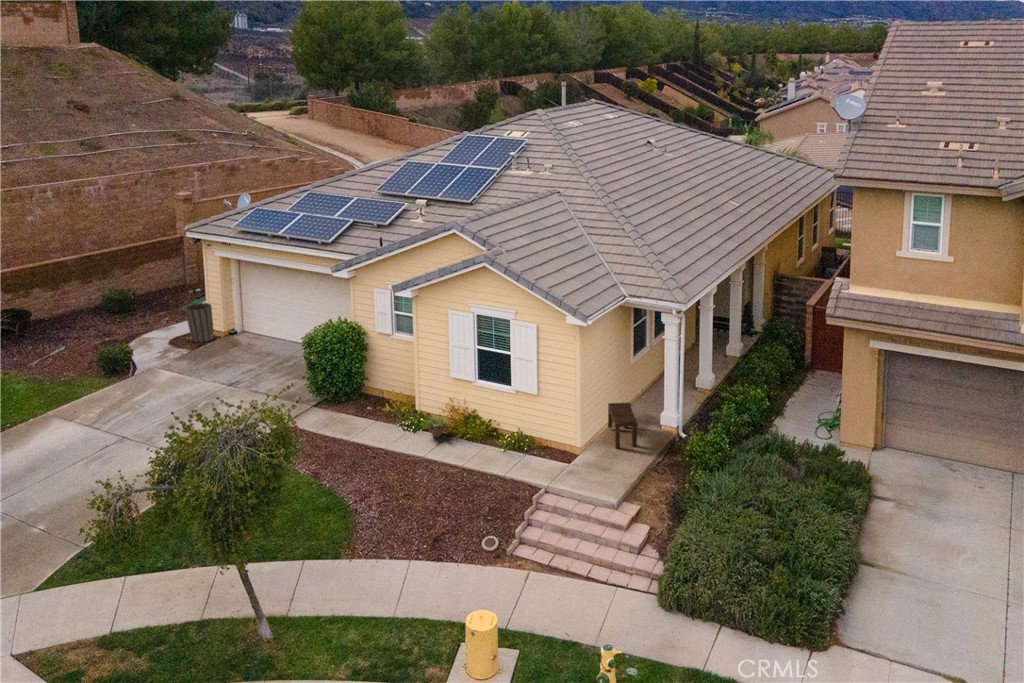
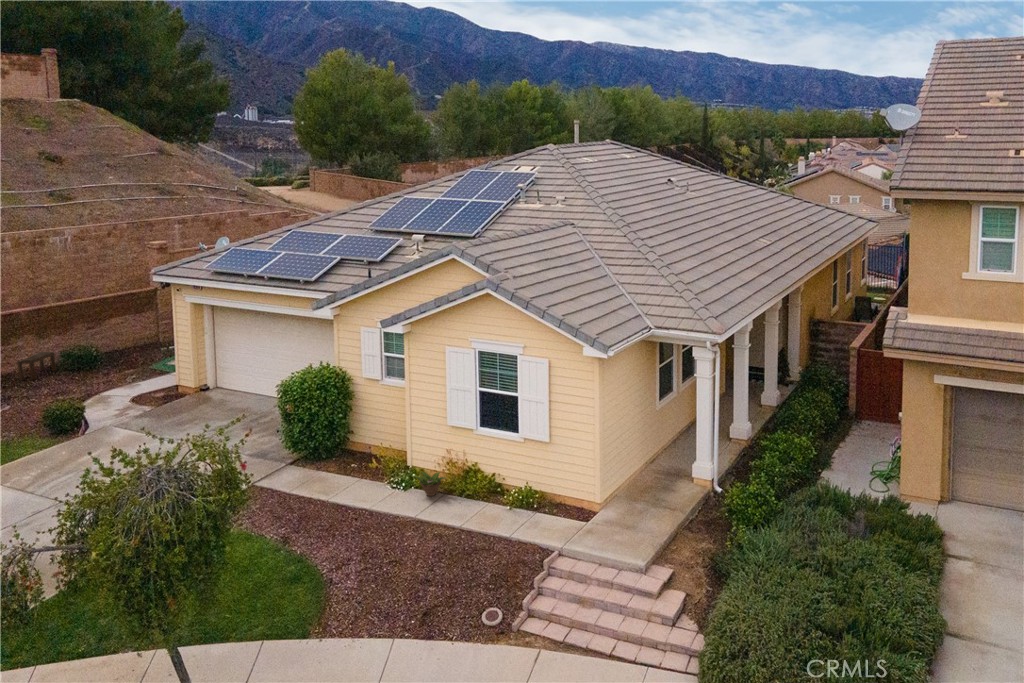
trash can: present [185,303,214,342] -> none [150,355,183,399]
bench: present [608,403,638,449] -> present [17,352,56,380]

